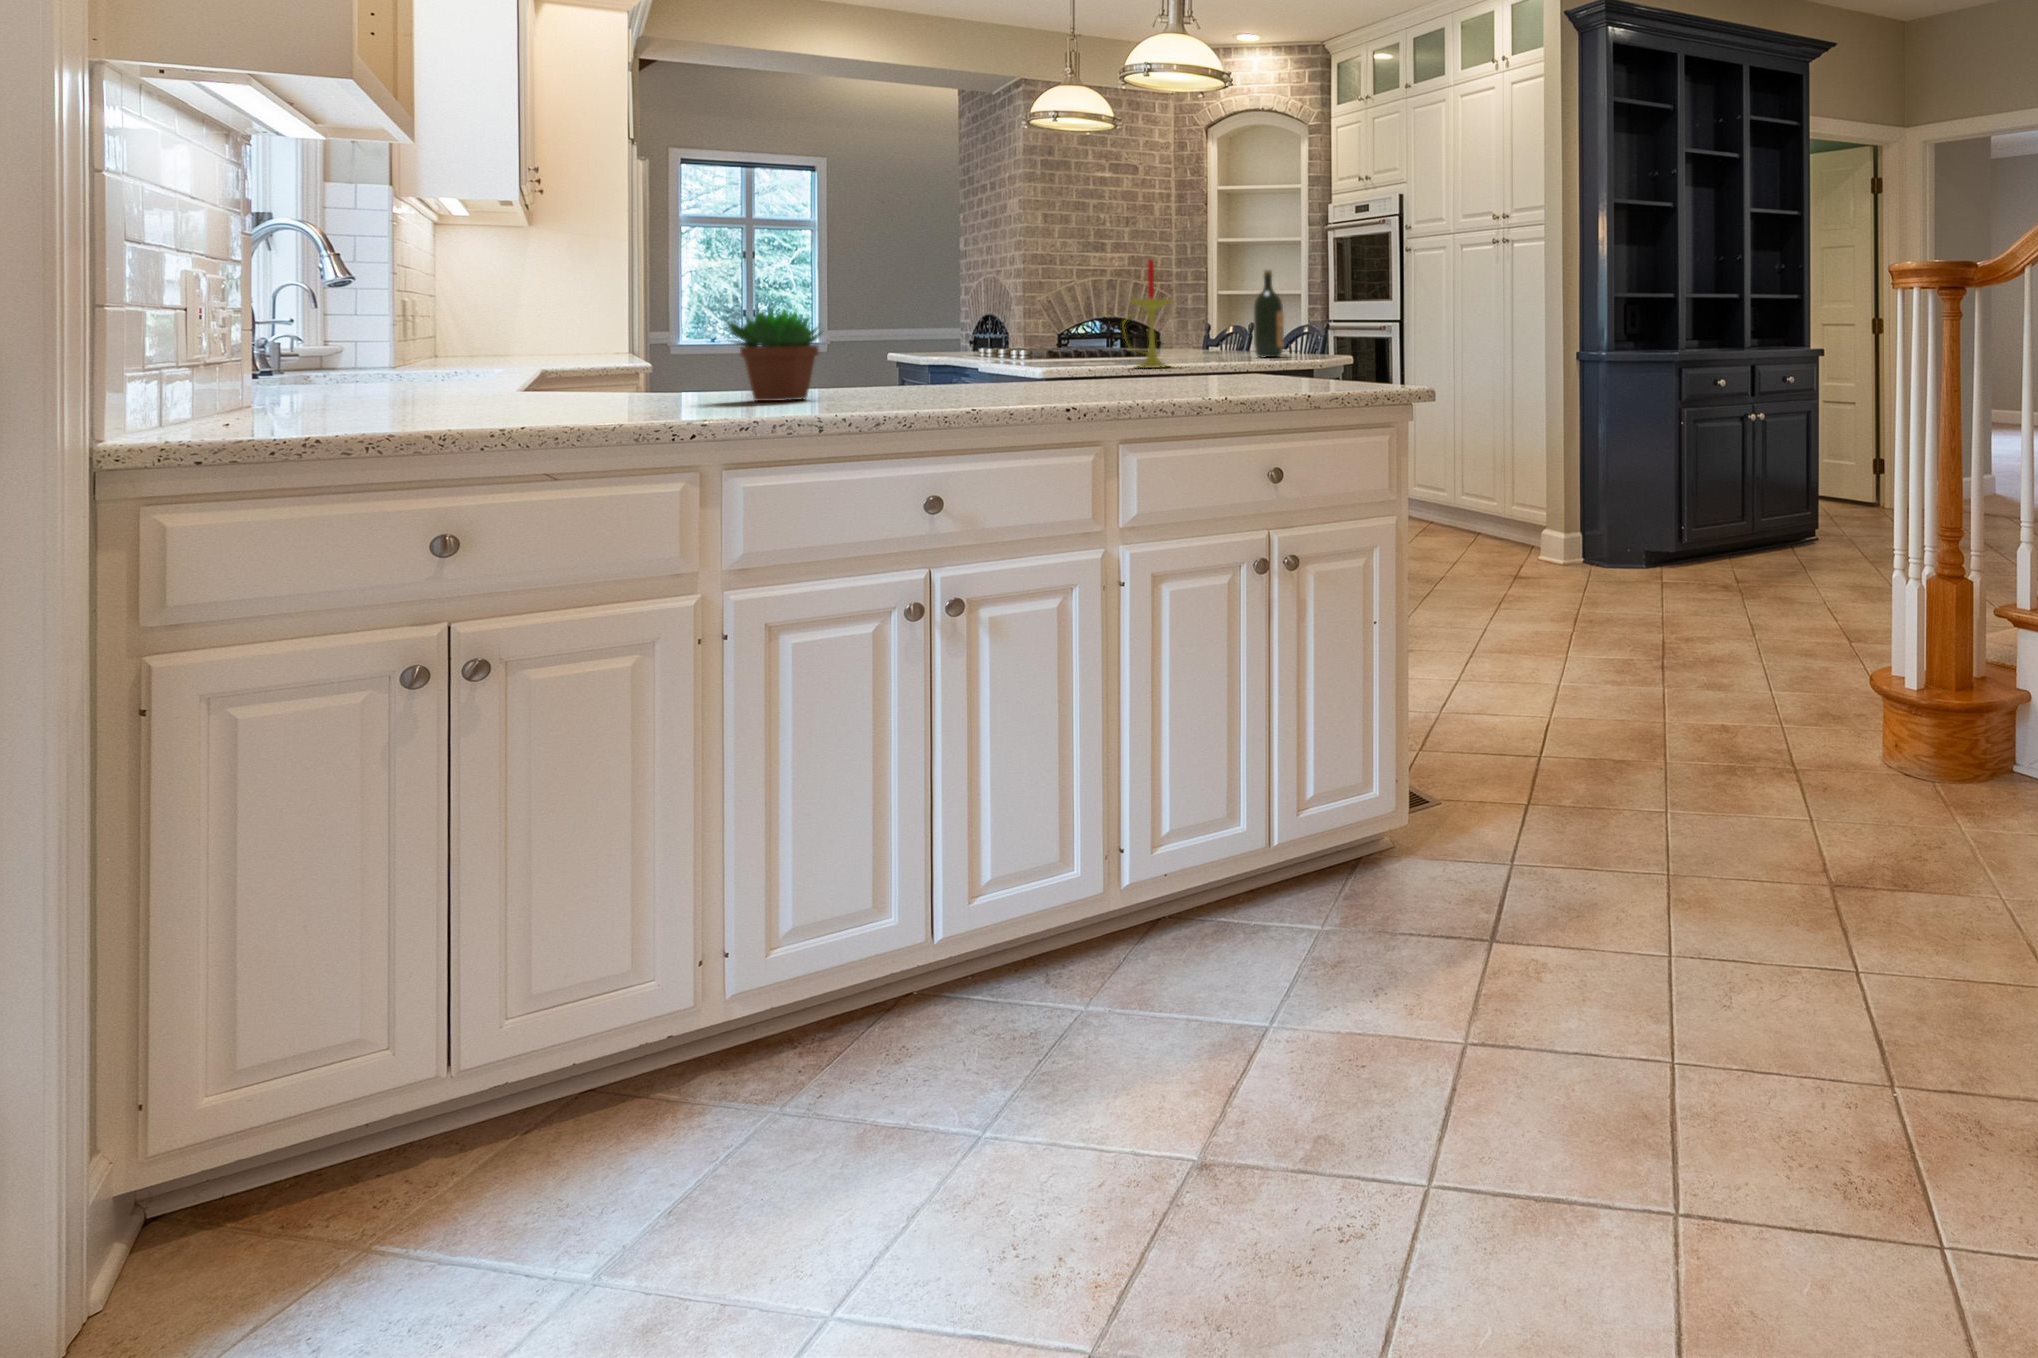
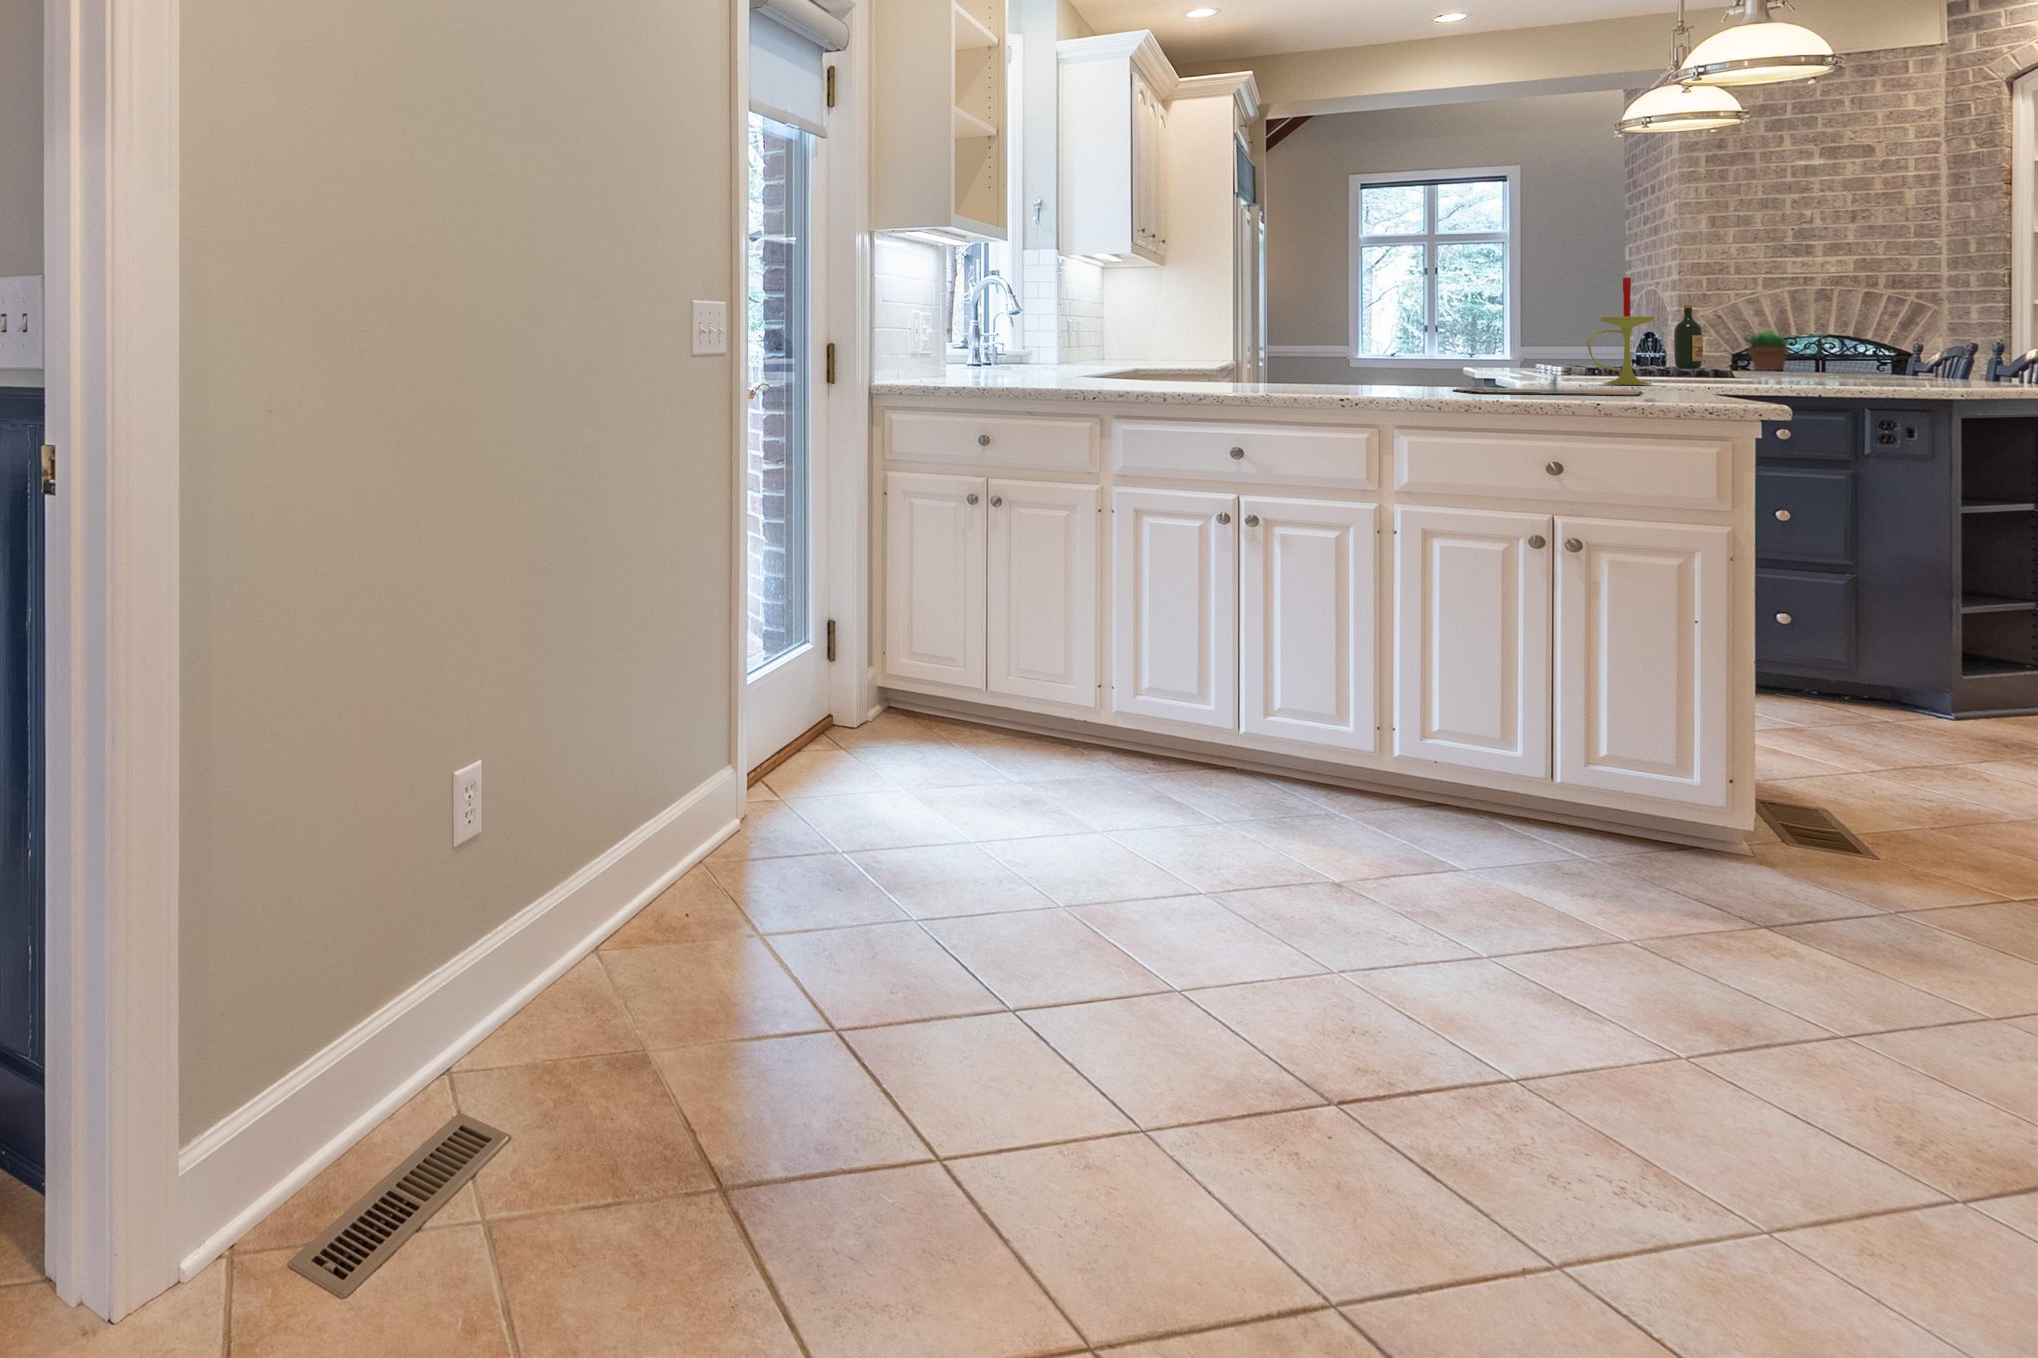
wine bottle: present [1254,270,1284,357] -> present [1674,305,1703,368]
succulent plant: present [727,310,821,401] -> present [1744,332,1790,370]
cutting board: none [1081,362,1283,389] -> present [1457,375,1642,395]

